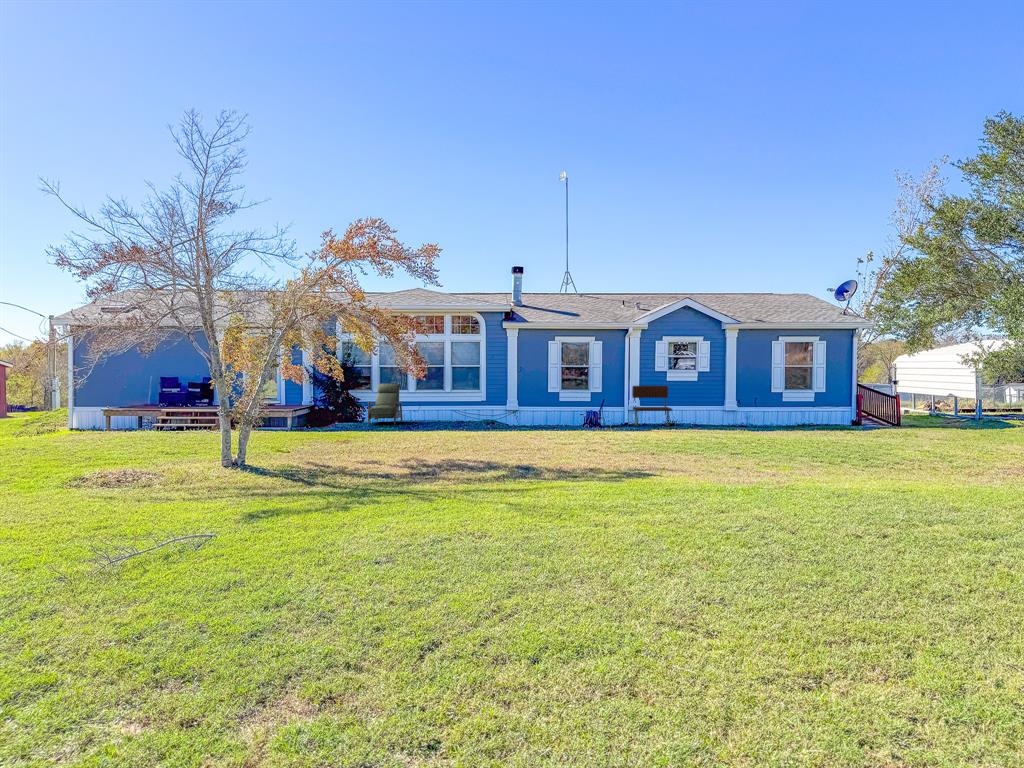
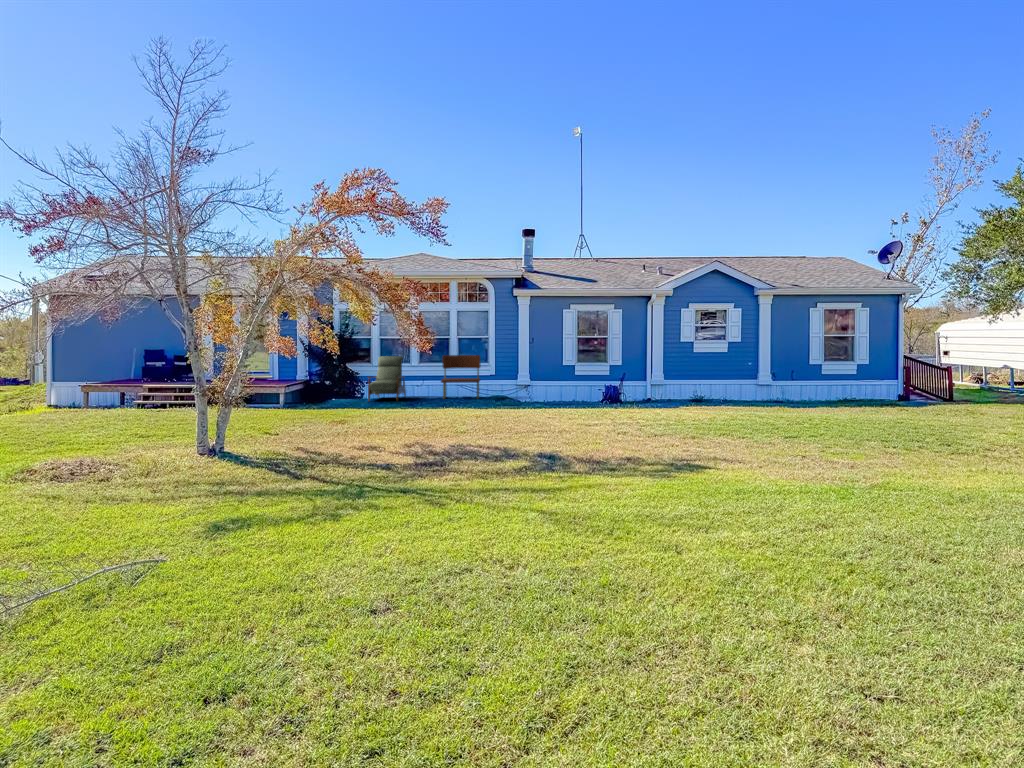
bench: present [632,385,672,426] -> present [441,355,480,399]

